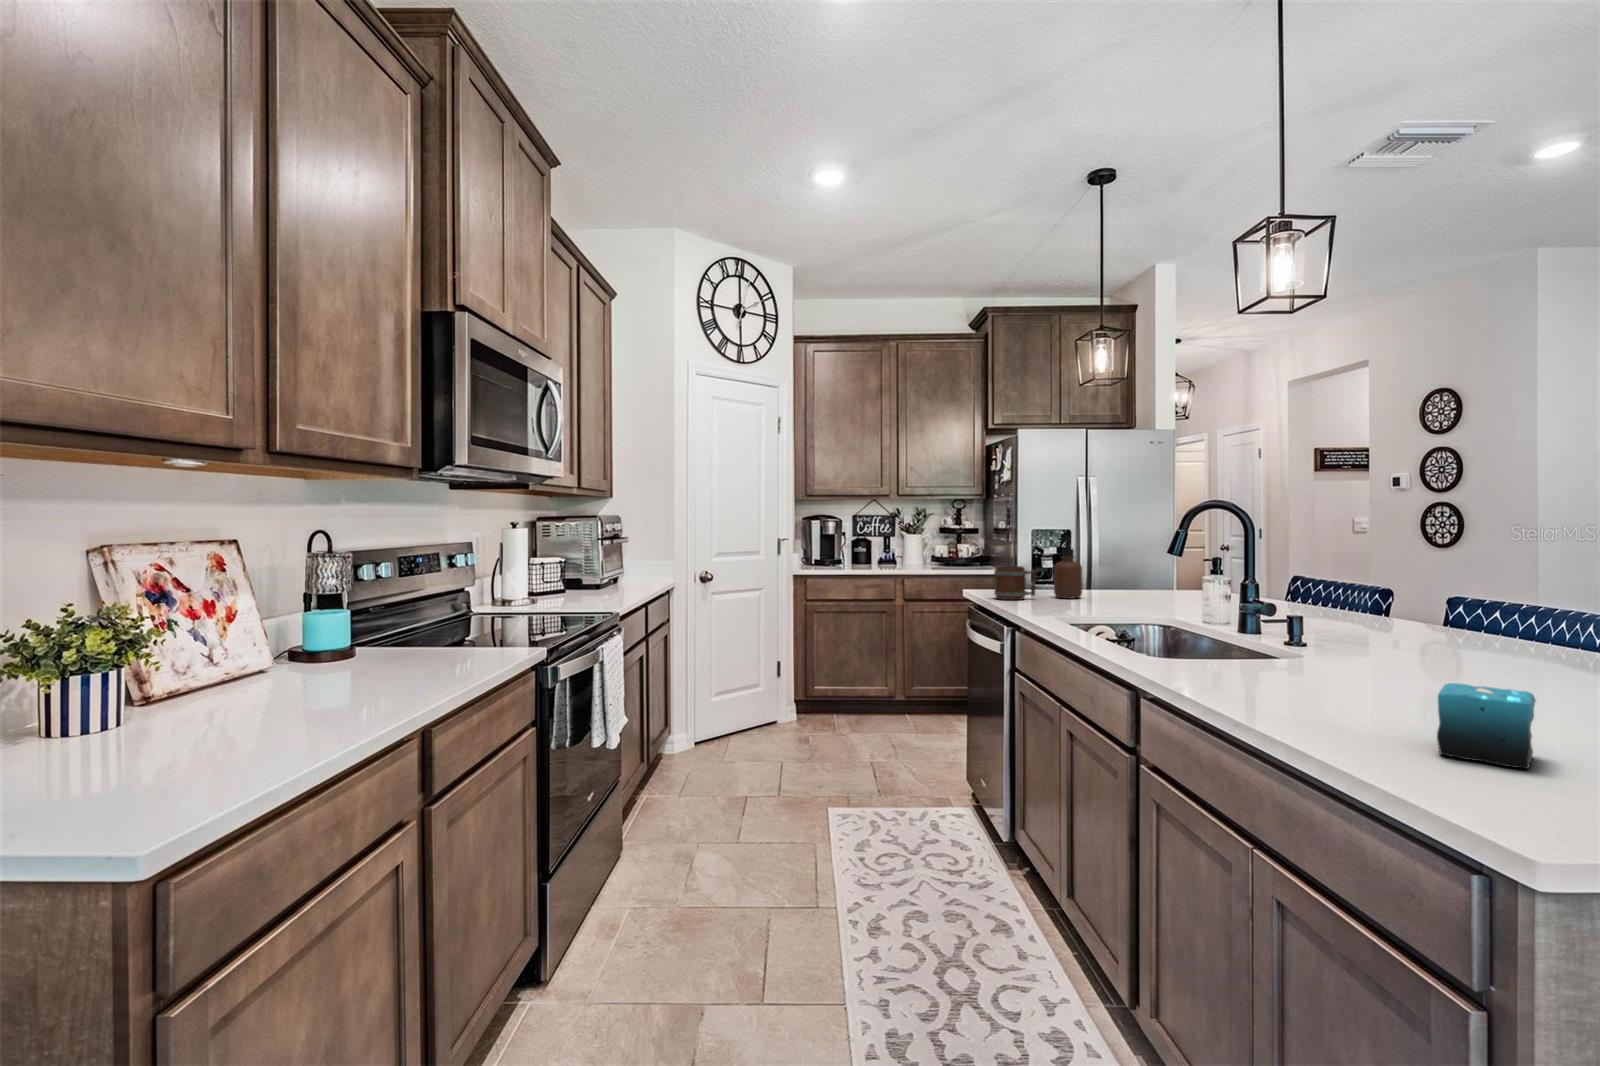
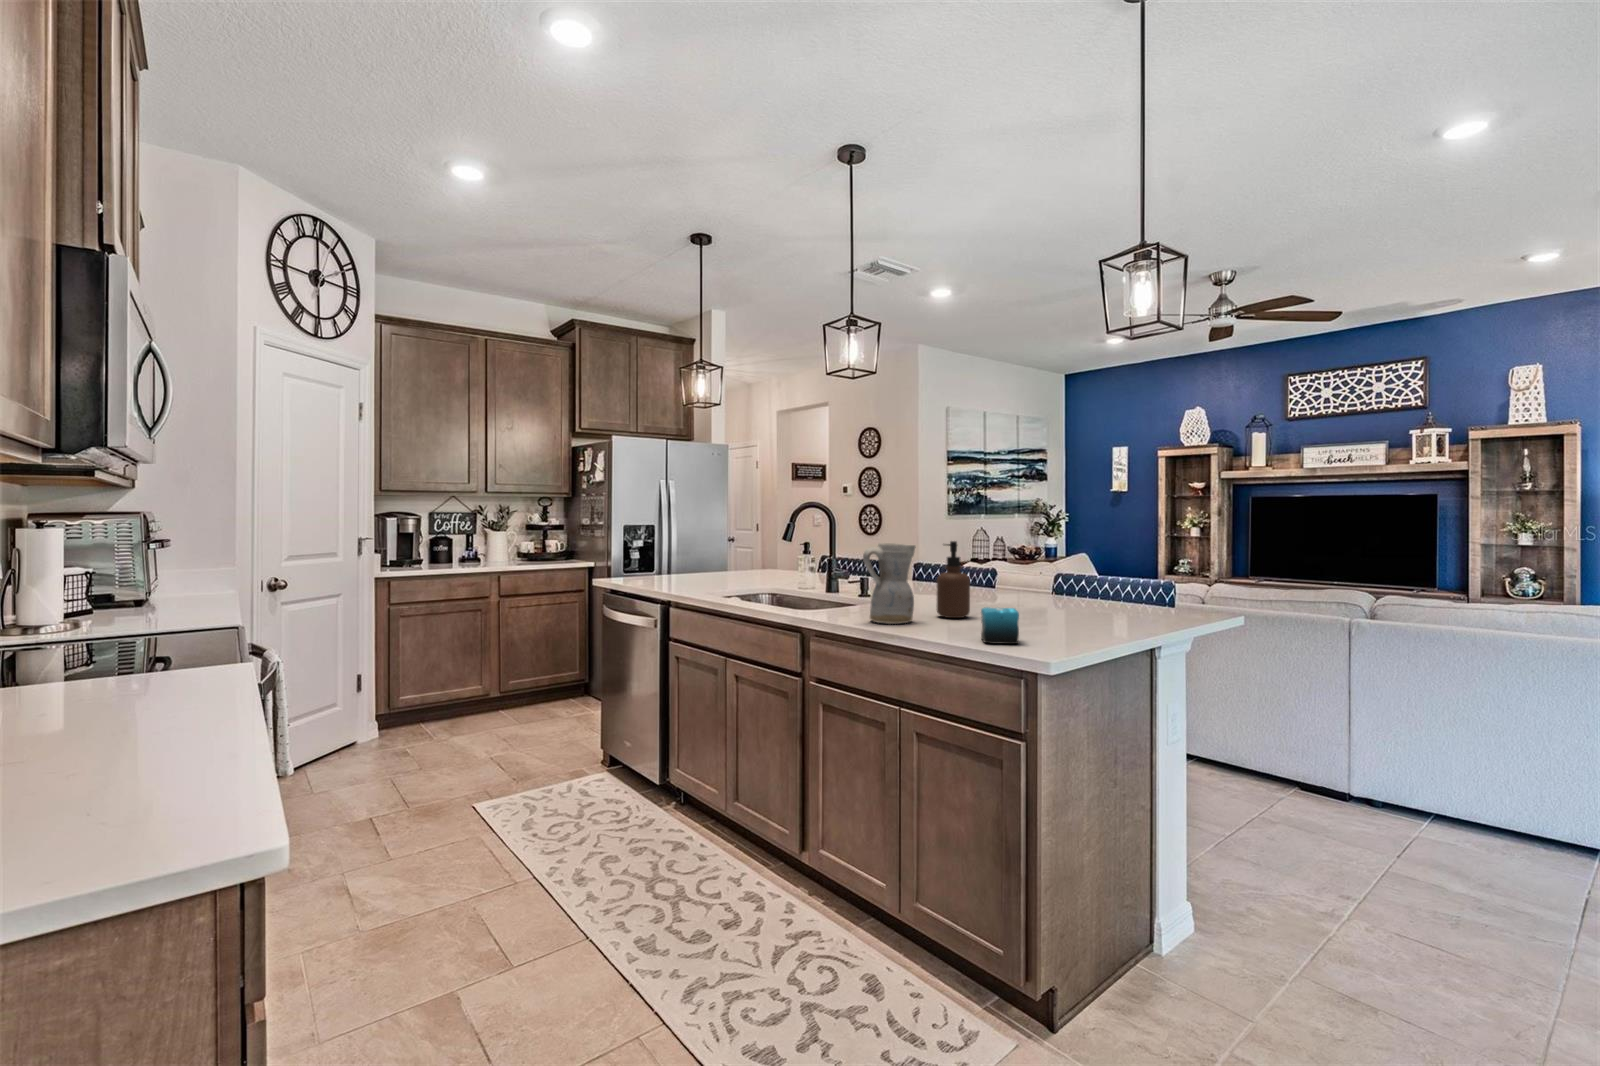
soap dispenser: present [1054,536,1082,599] -> present [937,541,970,618]
ceramic pitcher: none [1231,553,1337,688] -> present [863,543,916,624]
mug: present [994,566,1035,600] -> none [632,559,666,588]

